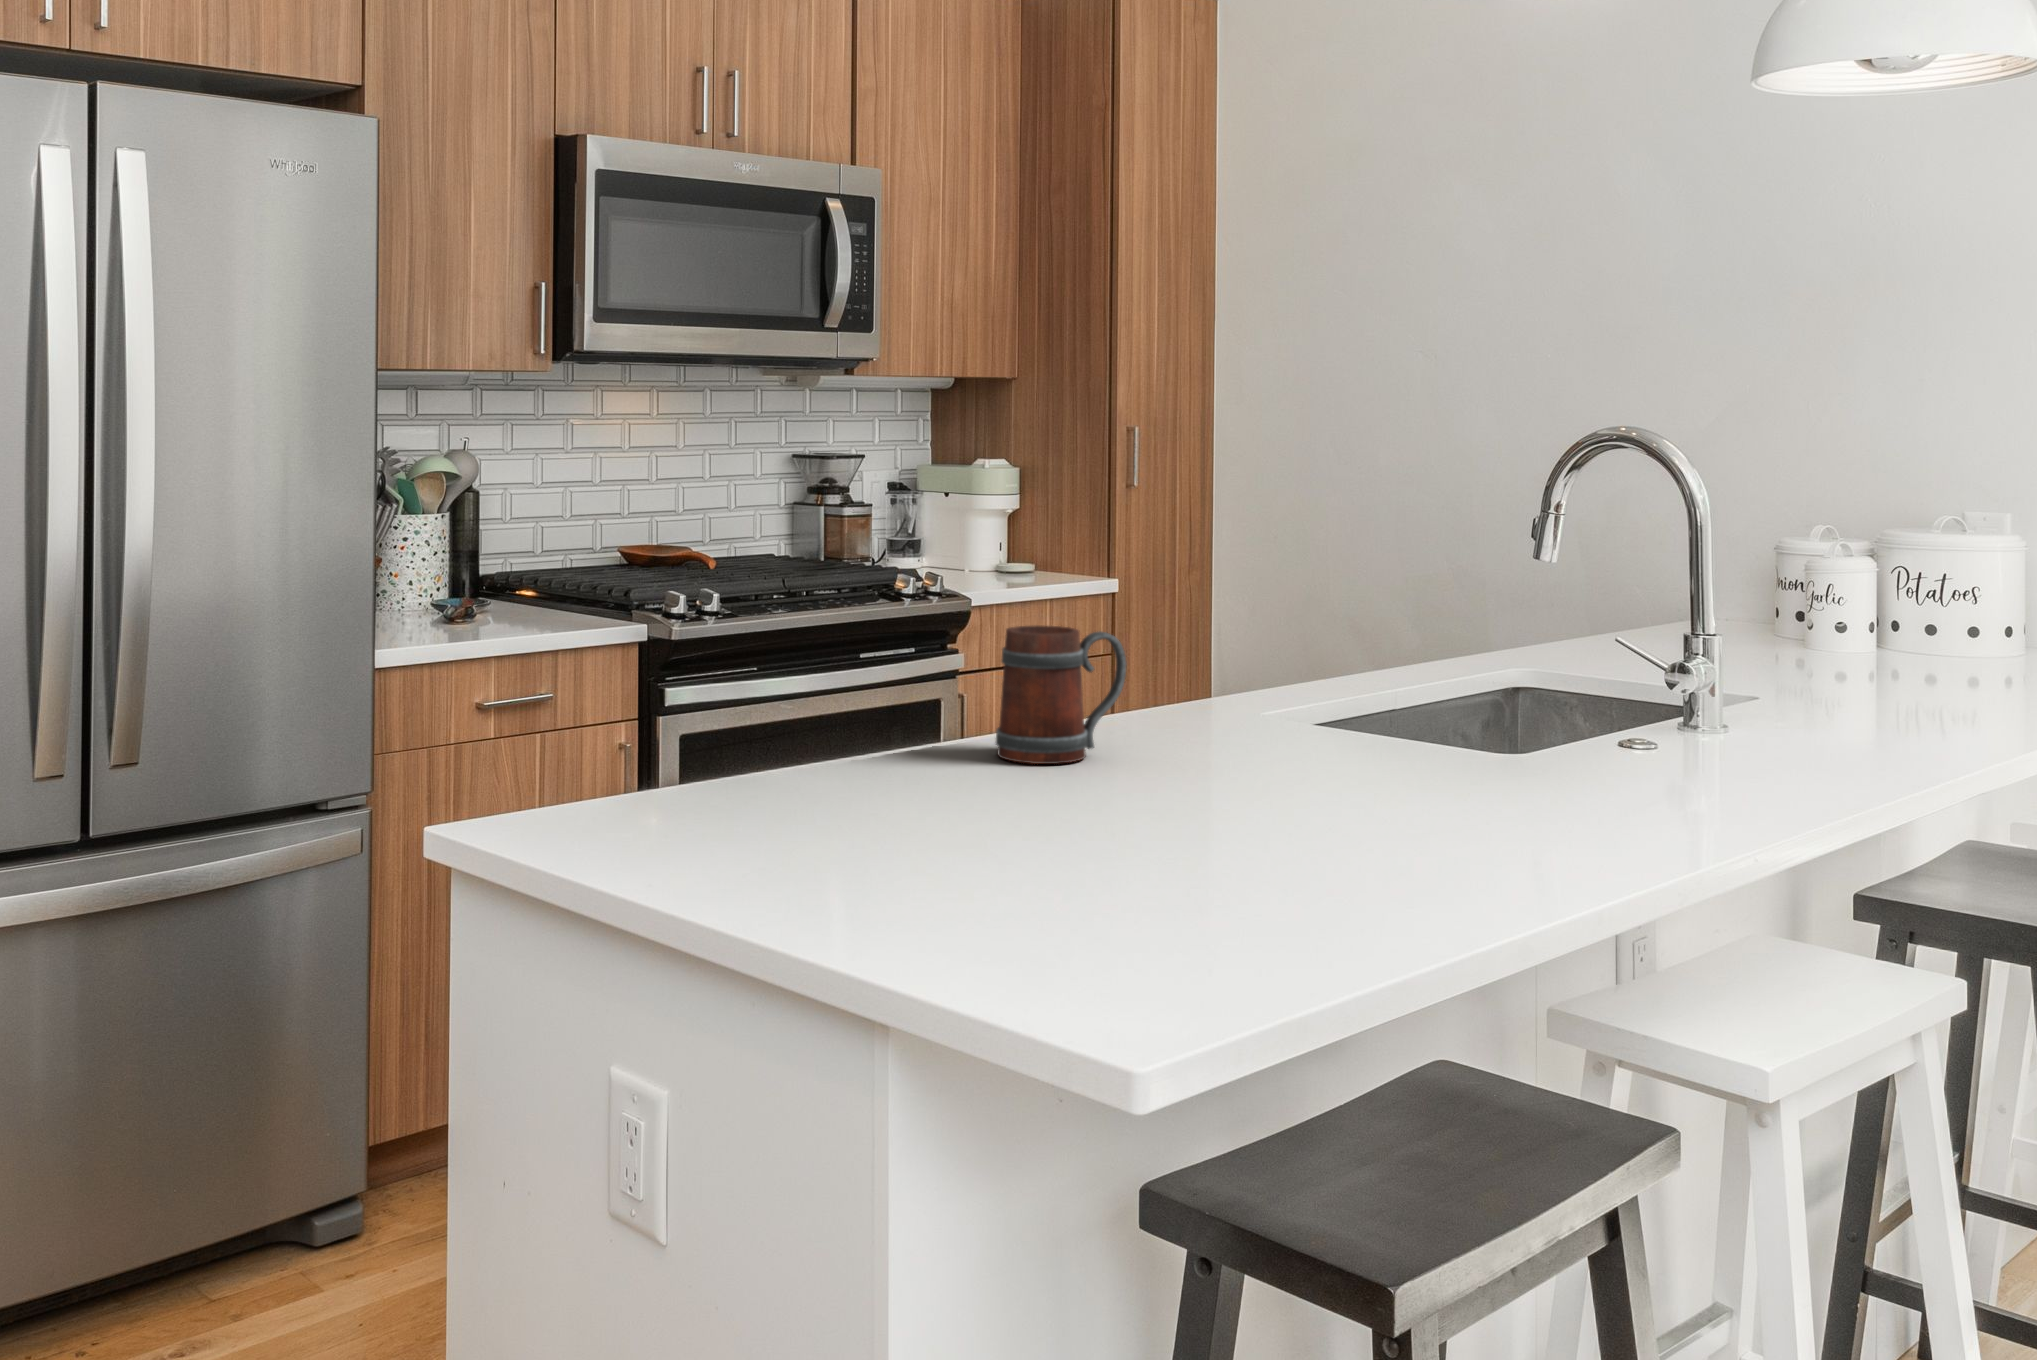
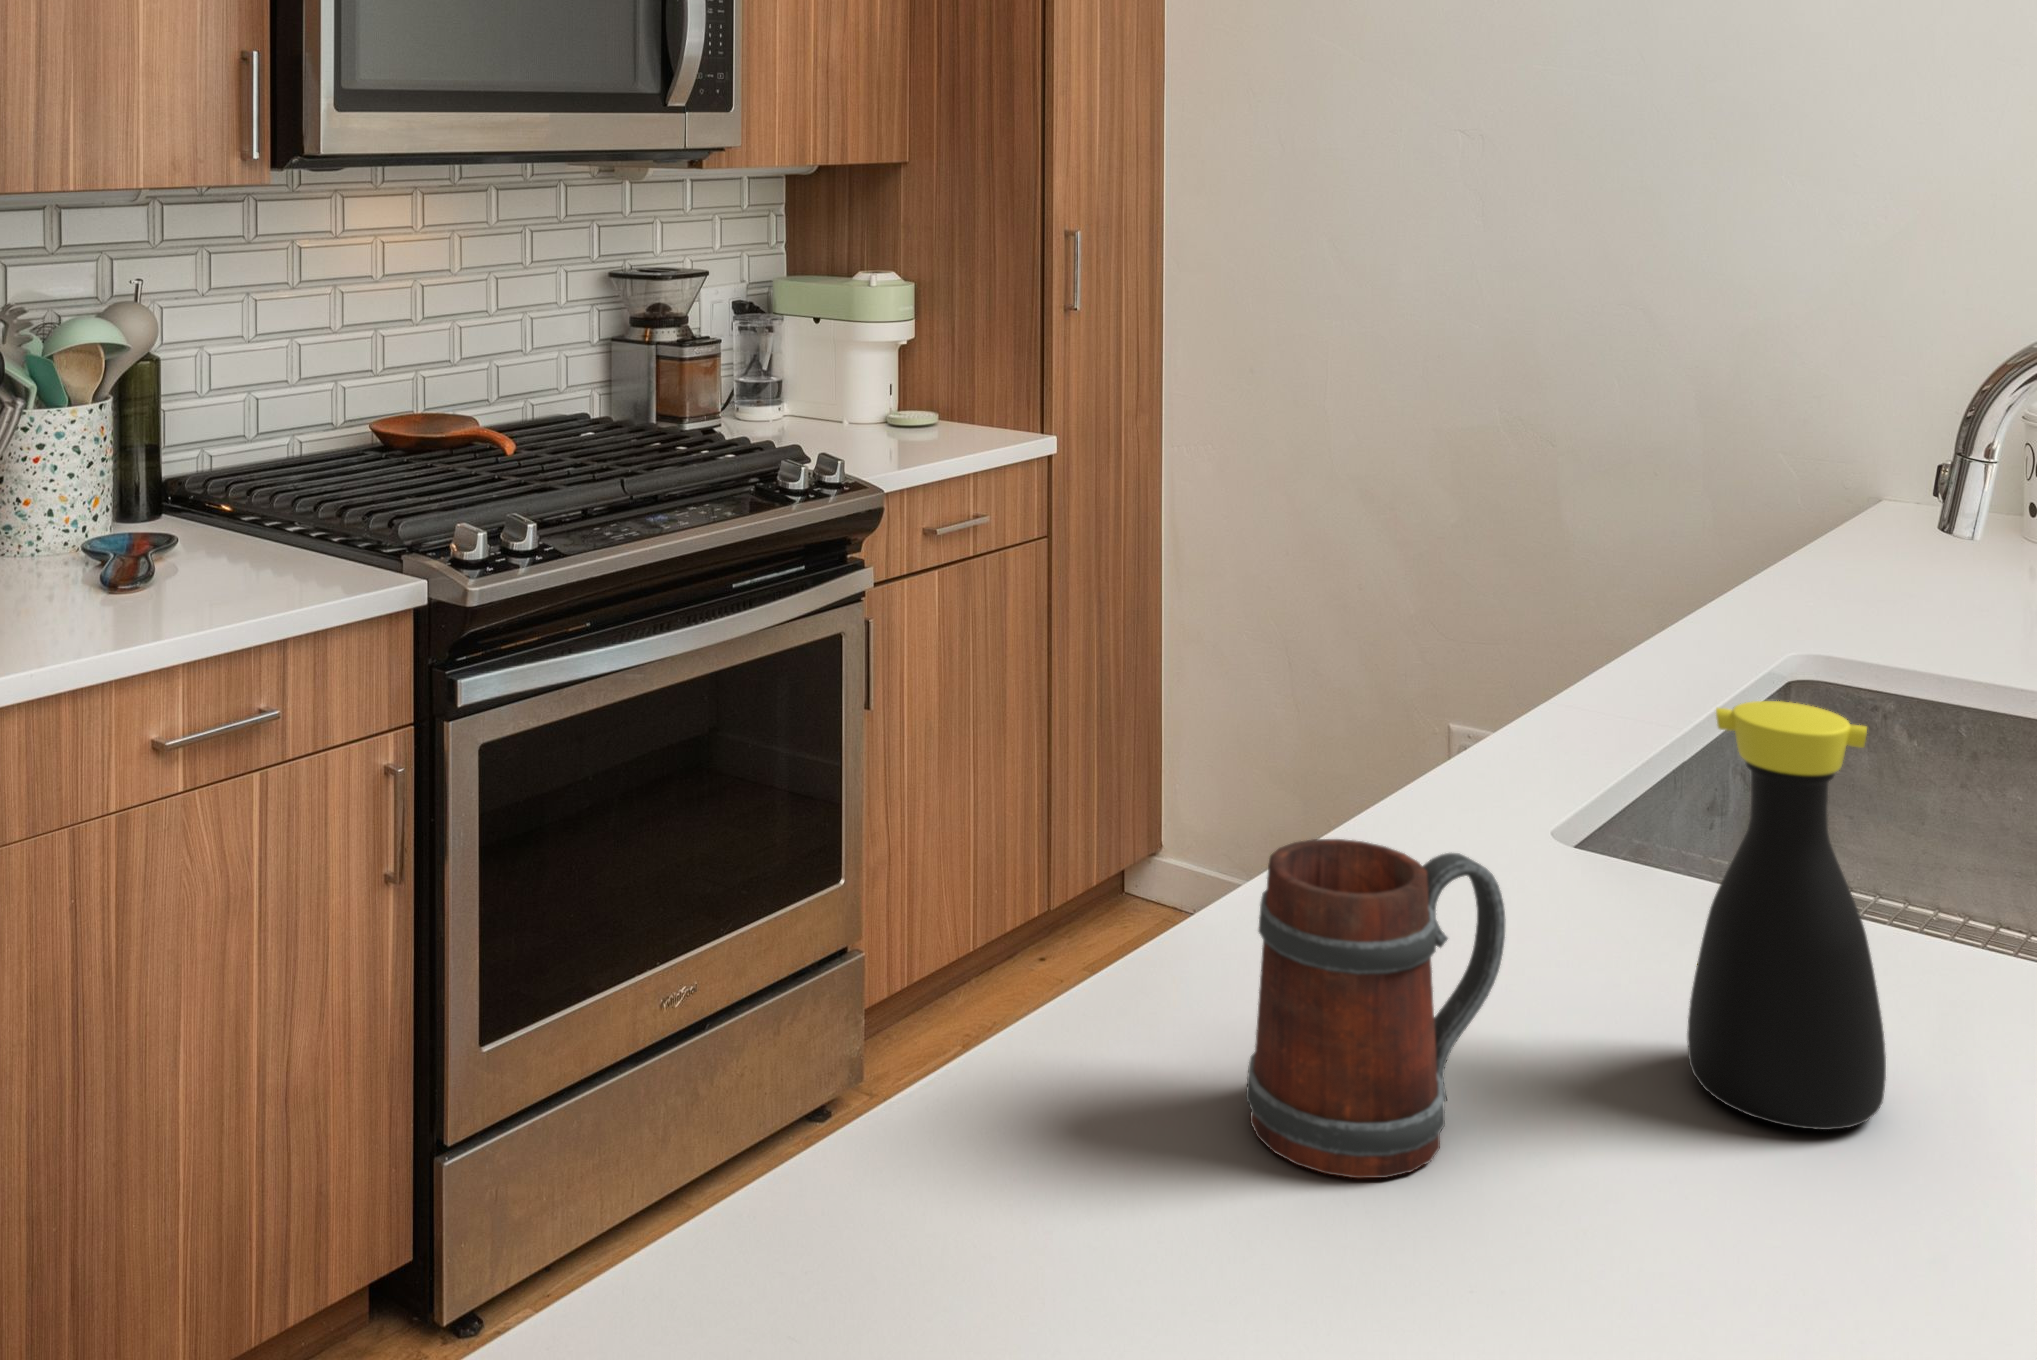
bottle: none [1225,567,1315,762] -> present [1687,701,1886,1130]

